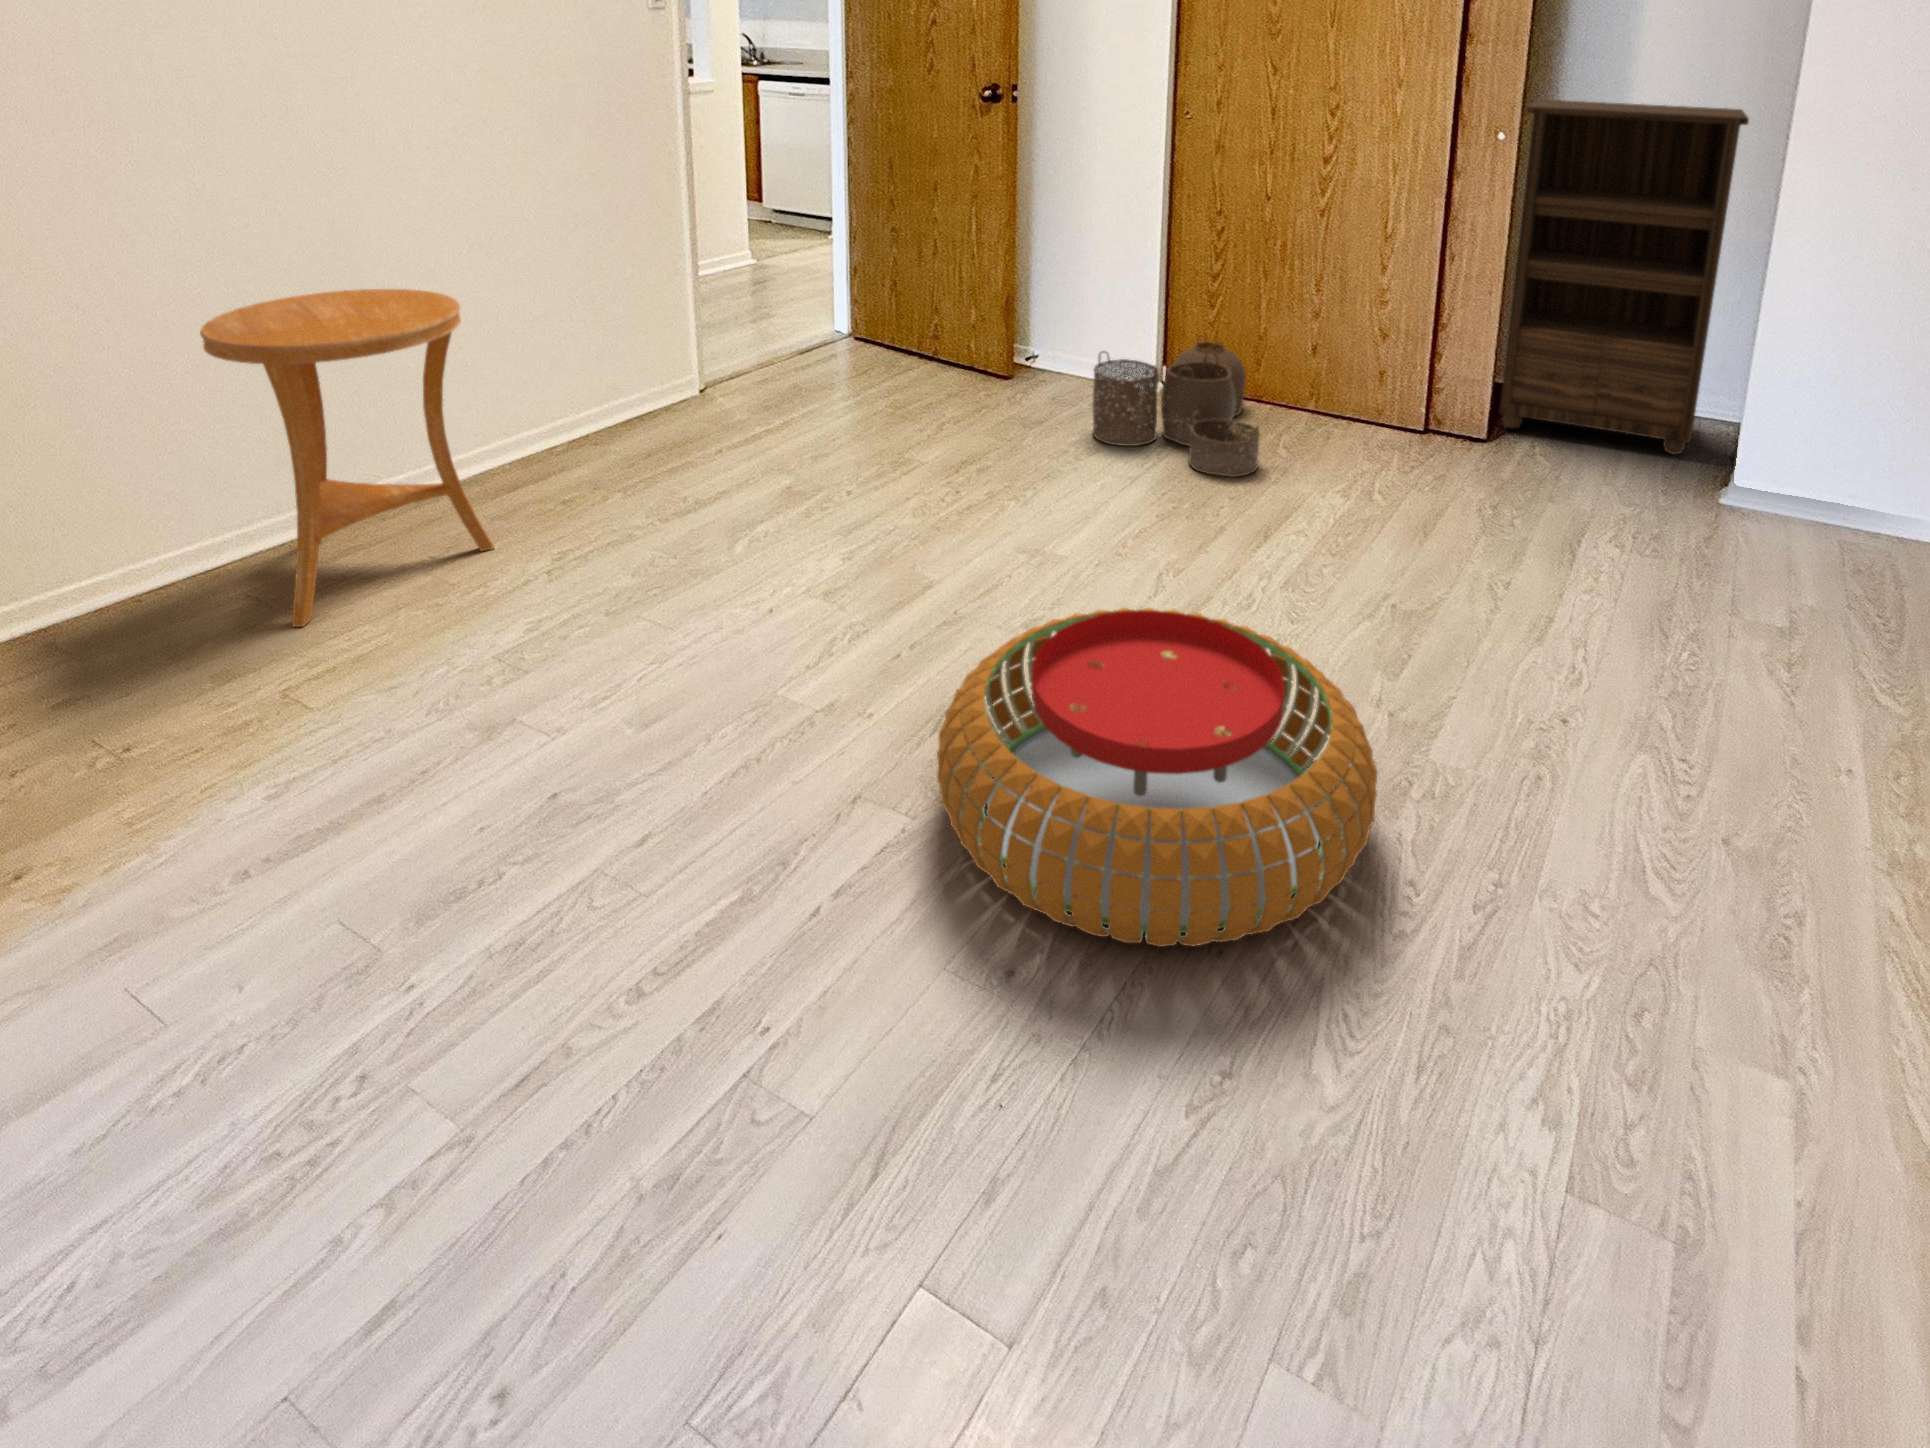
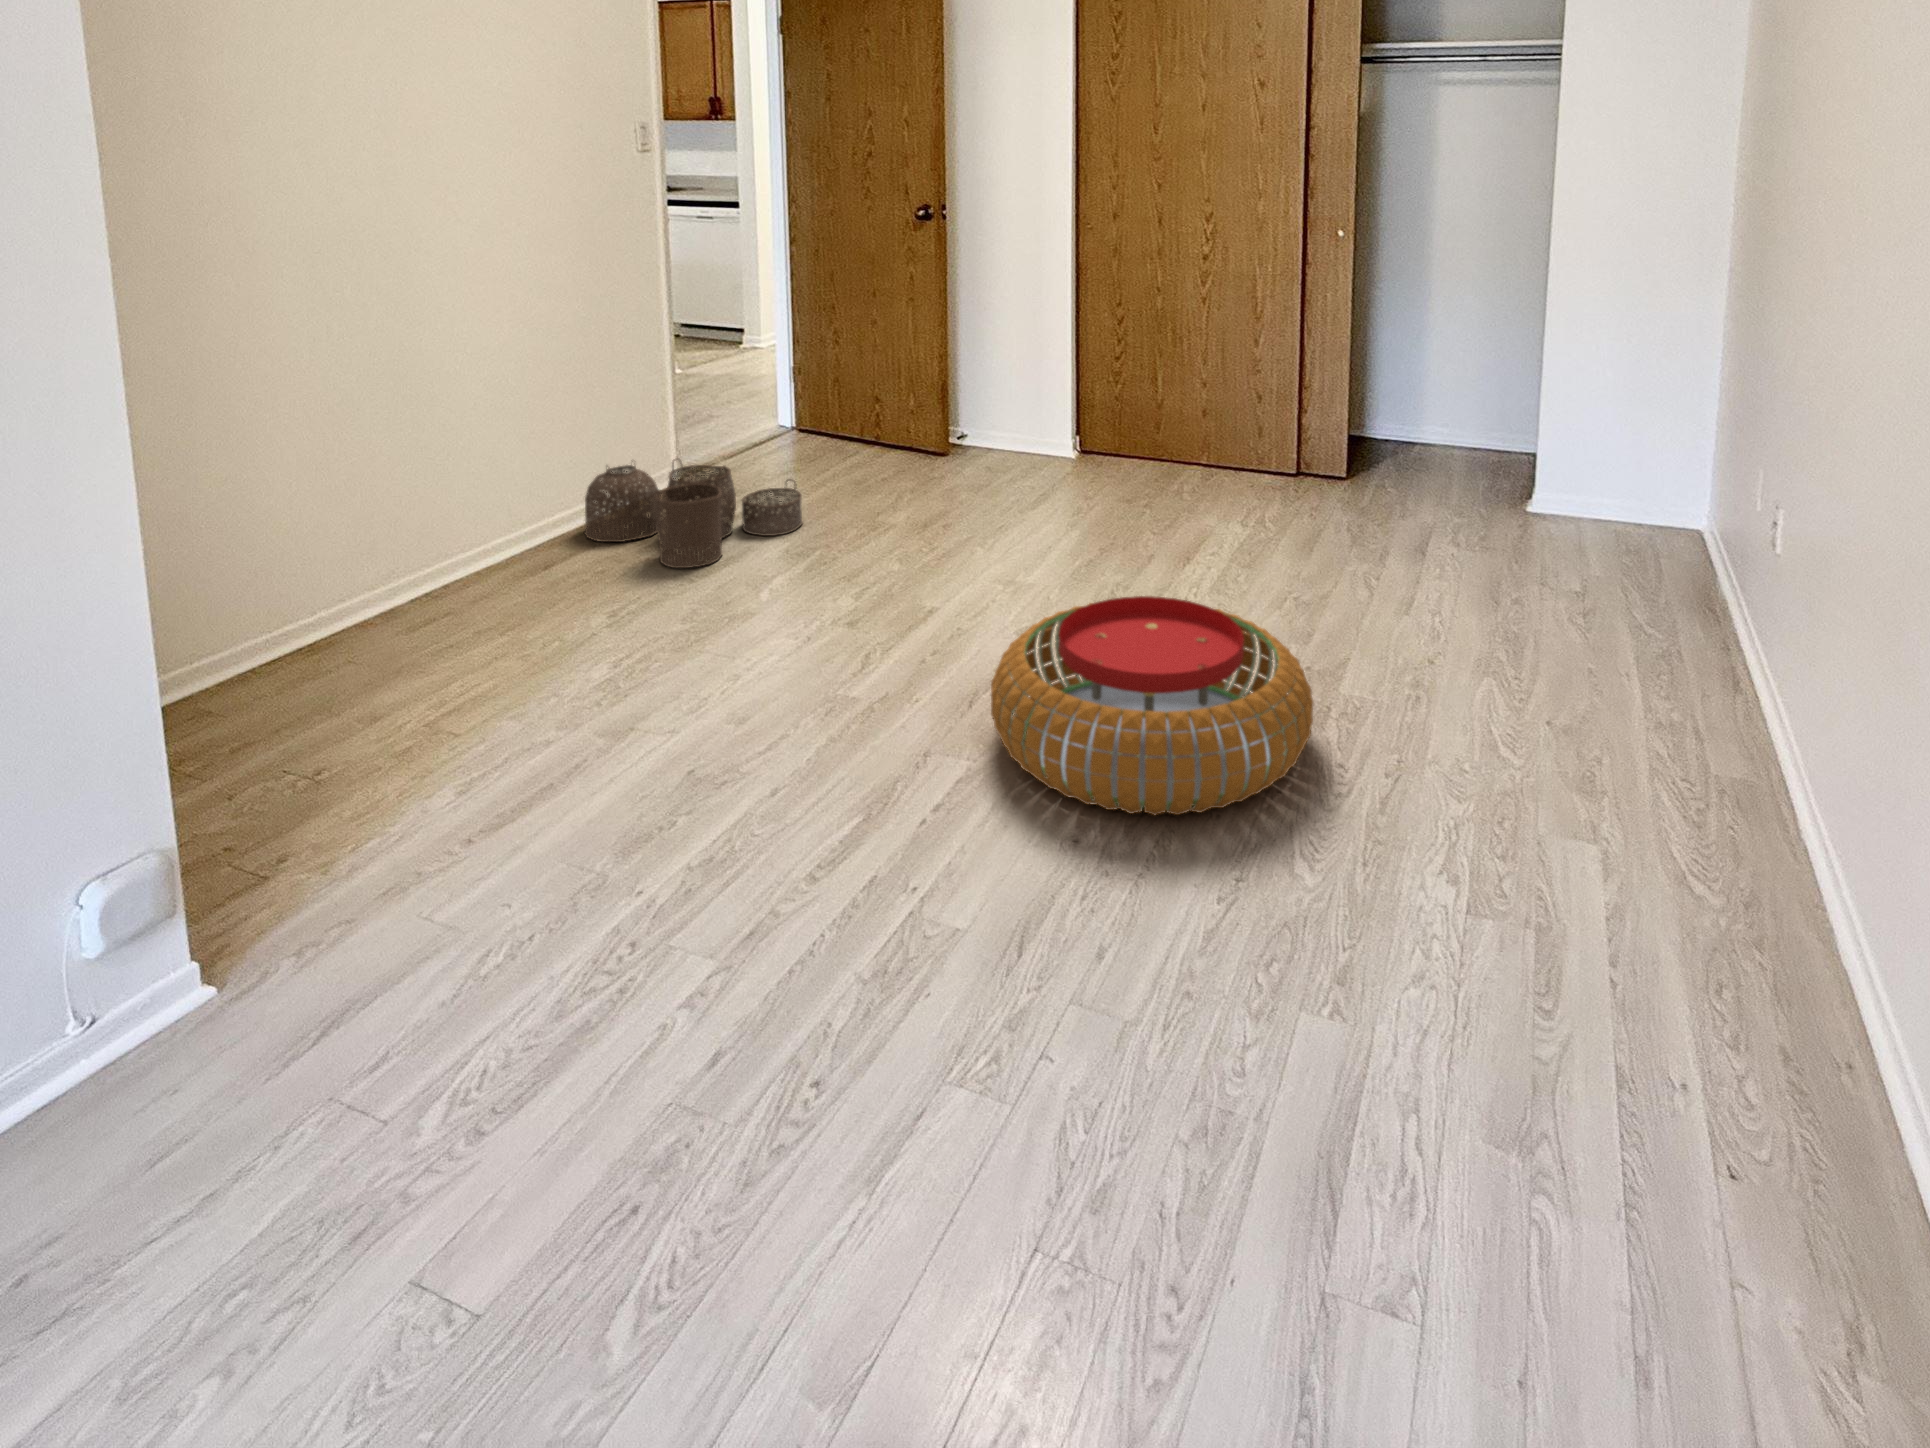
bookshelf: present [1500,99,1749,454] -> none [1356,204,1524,482]
side table: present [200,289,494,627] -> none [314,396,547,684]
woven basket: present [1093,335,1260,477] -> present [585,459,803,568]

